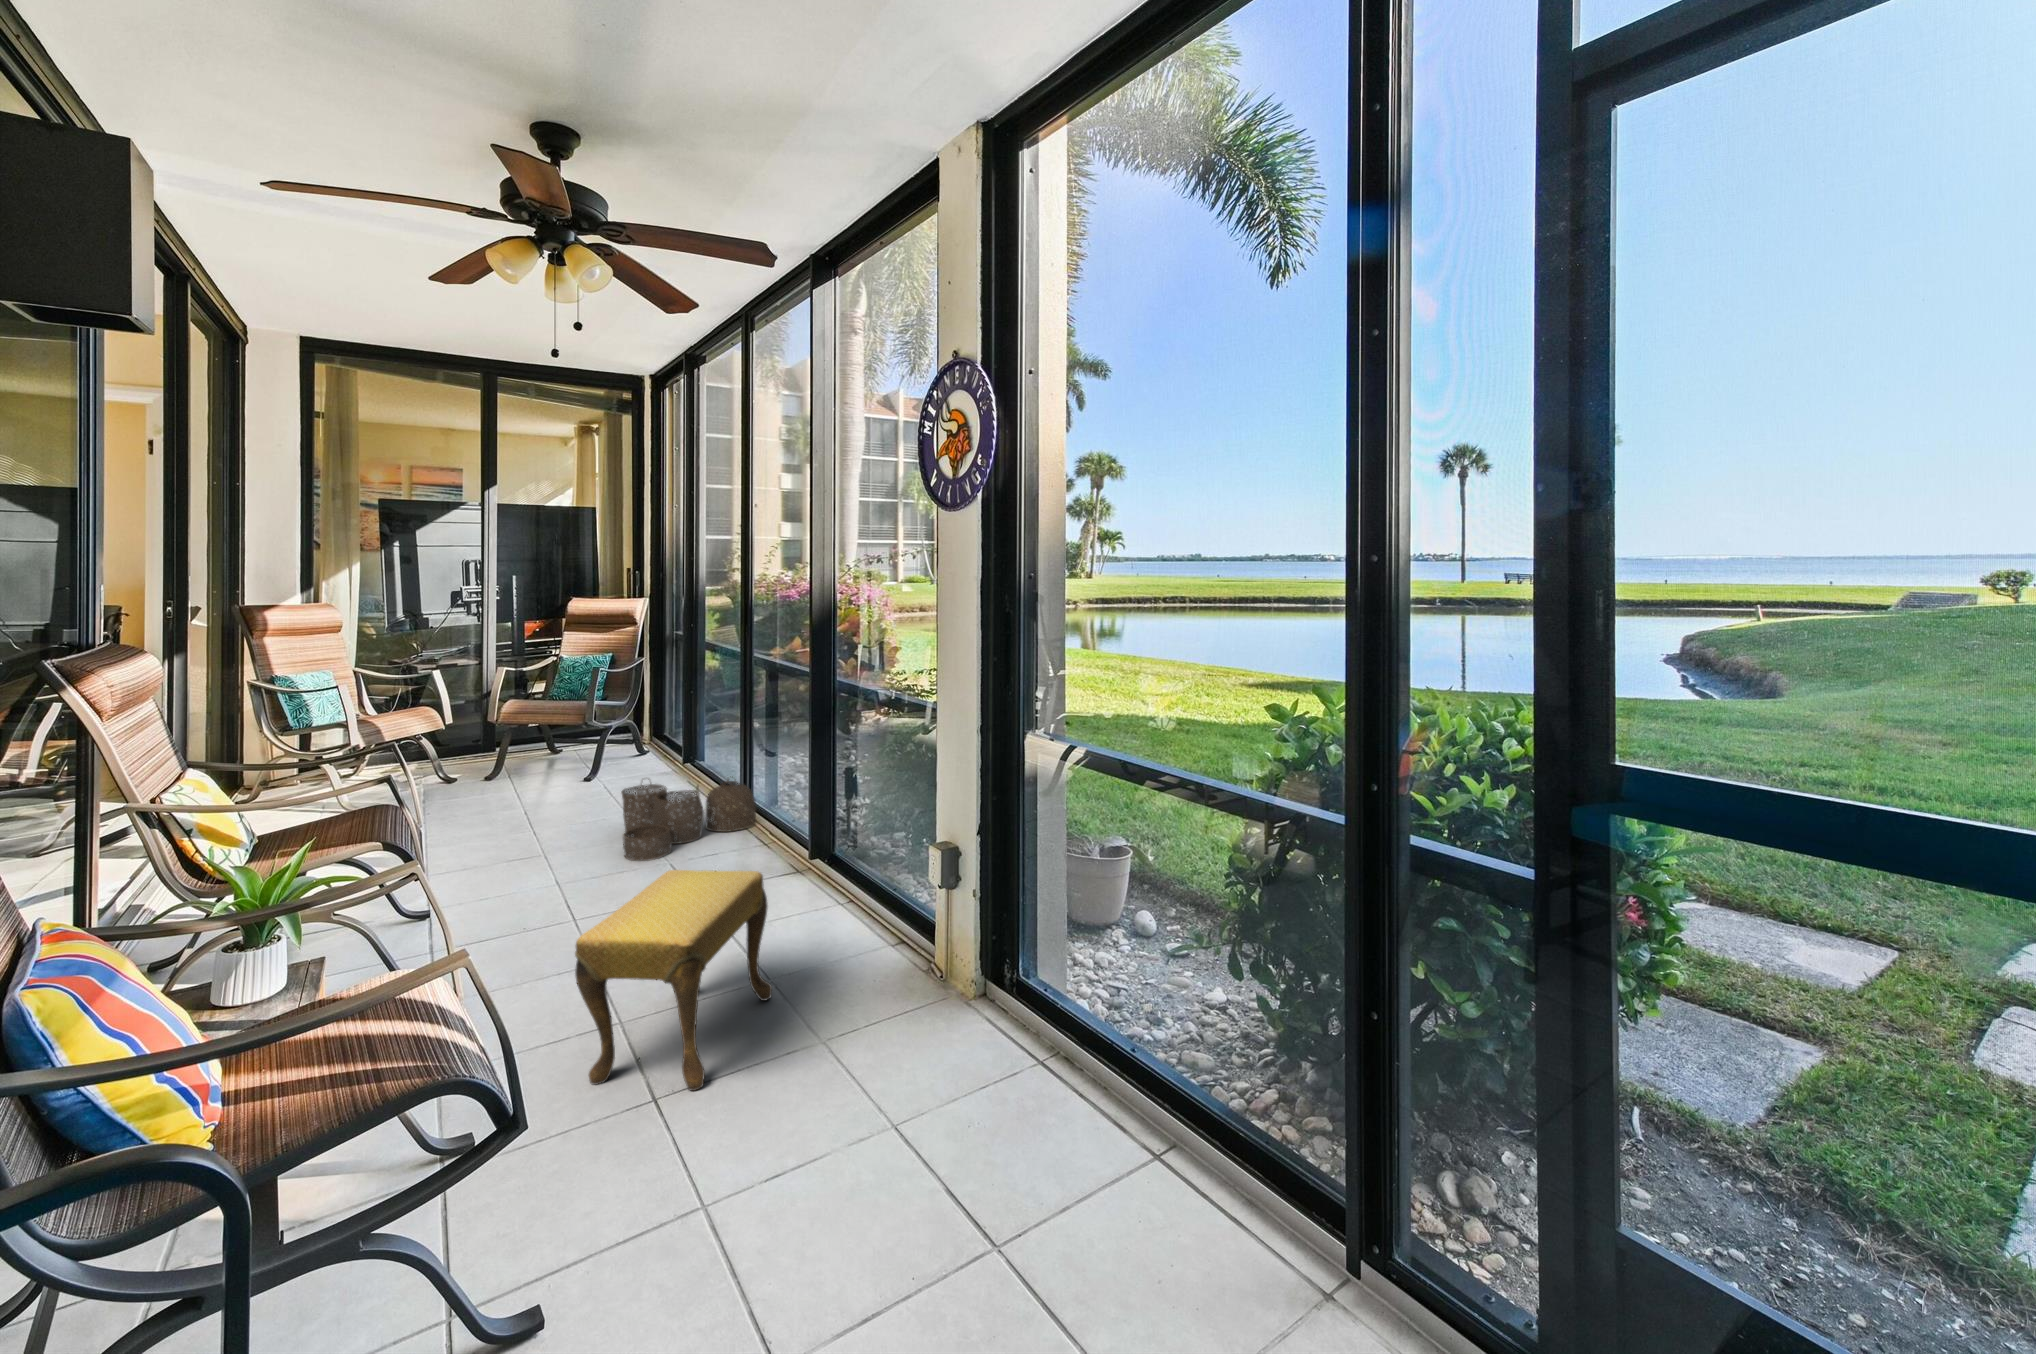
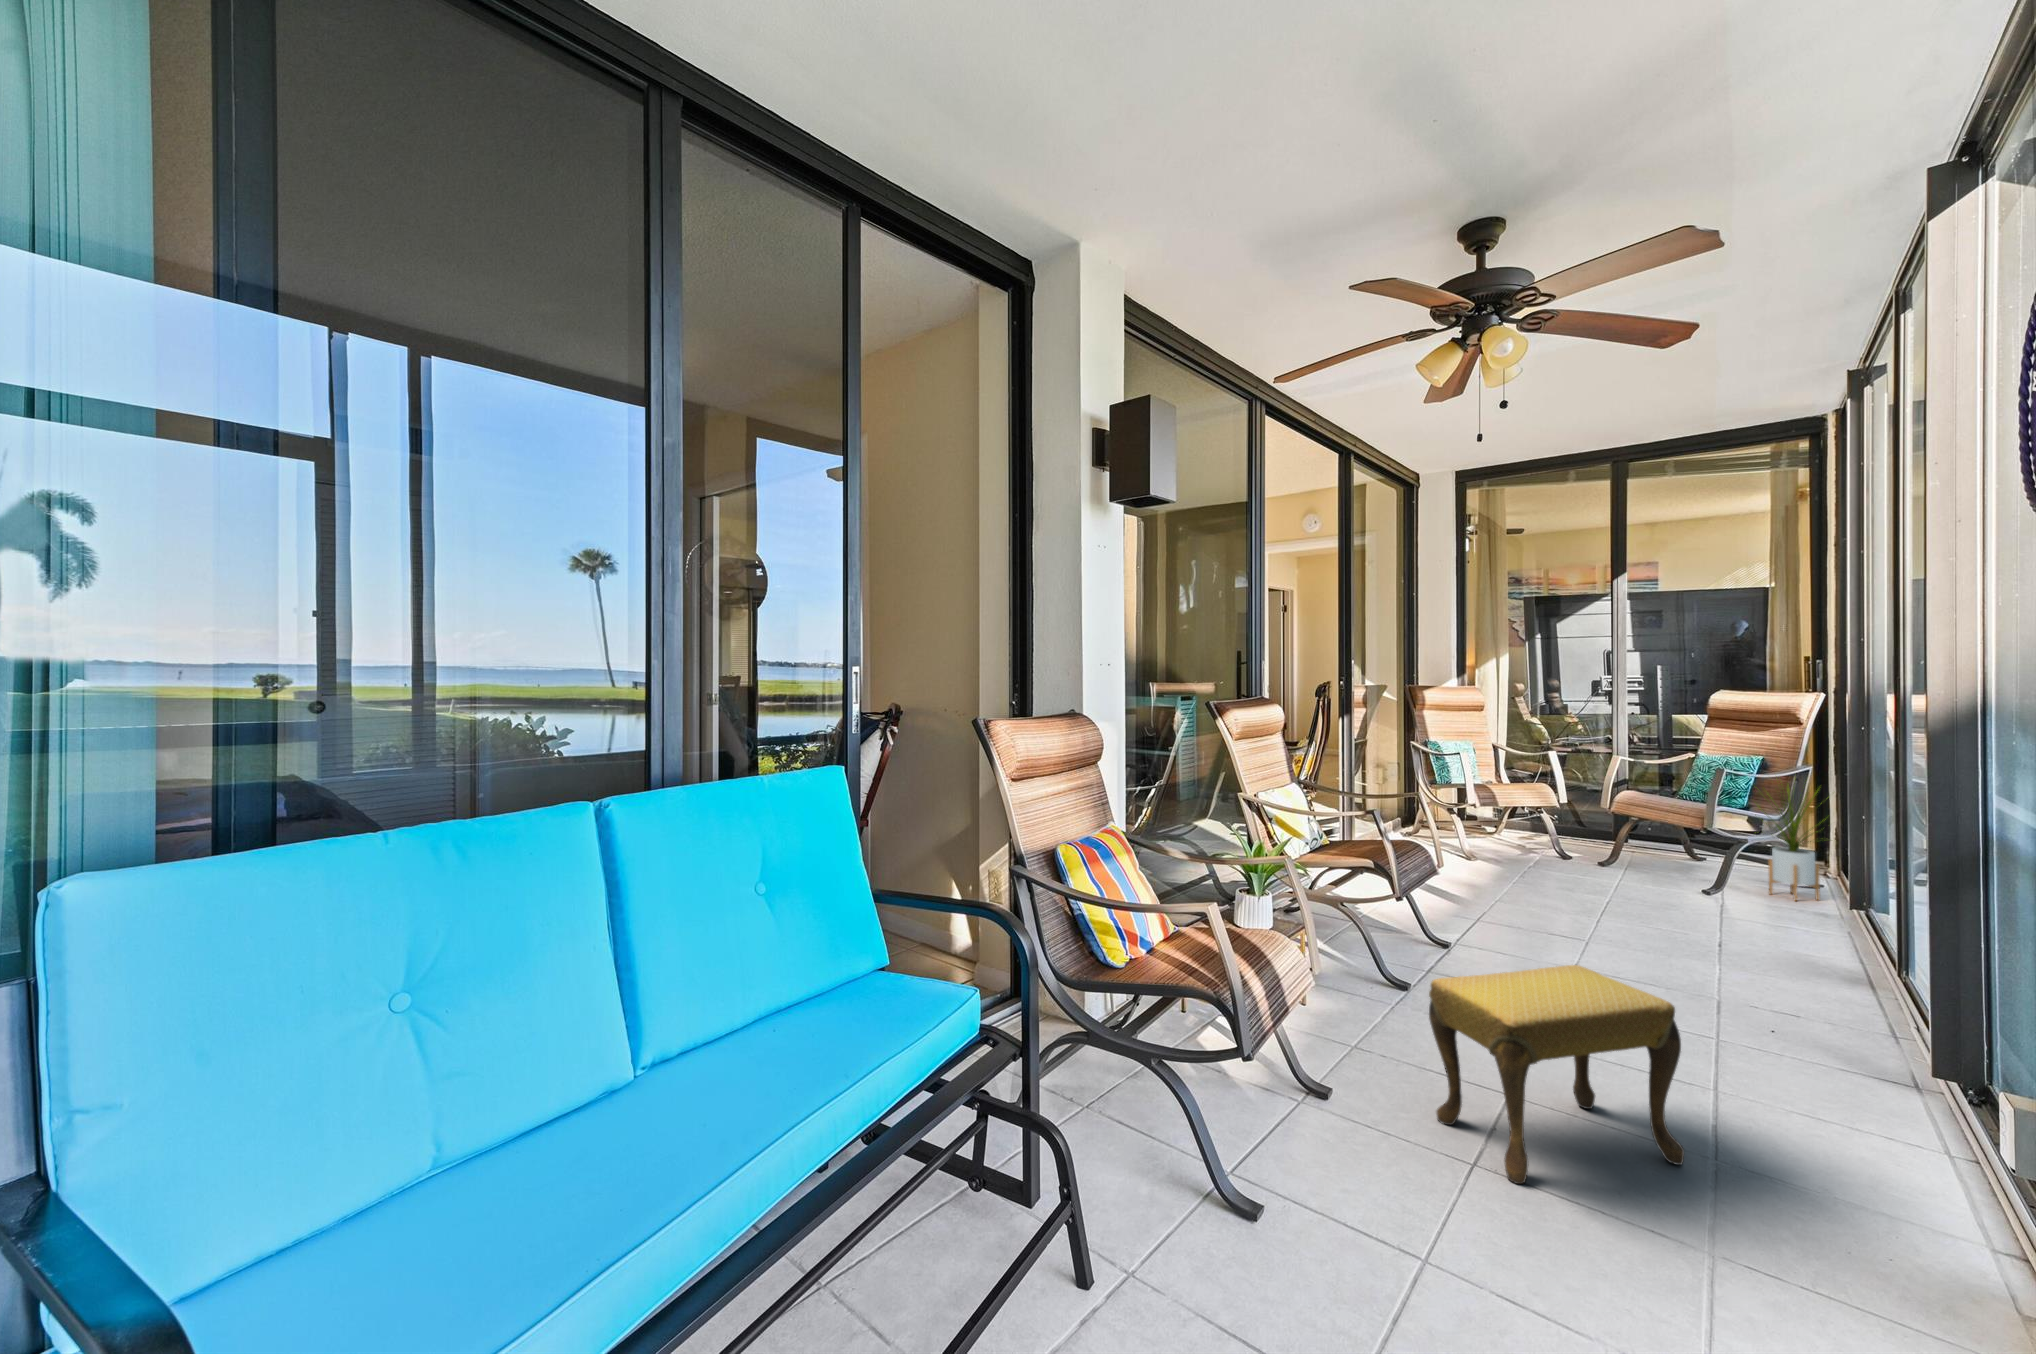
house plant: none [618,666,678,771] -> present [1755,786,1826,901]
woven basket: present [621,780,757,861] -> none [1659,893,1889,998]

